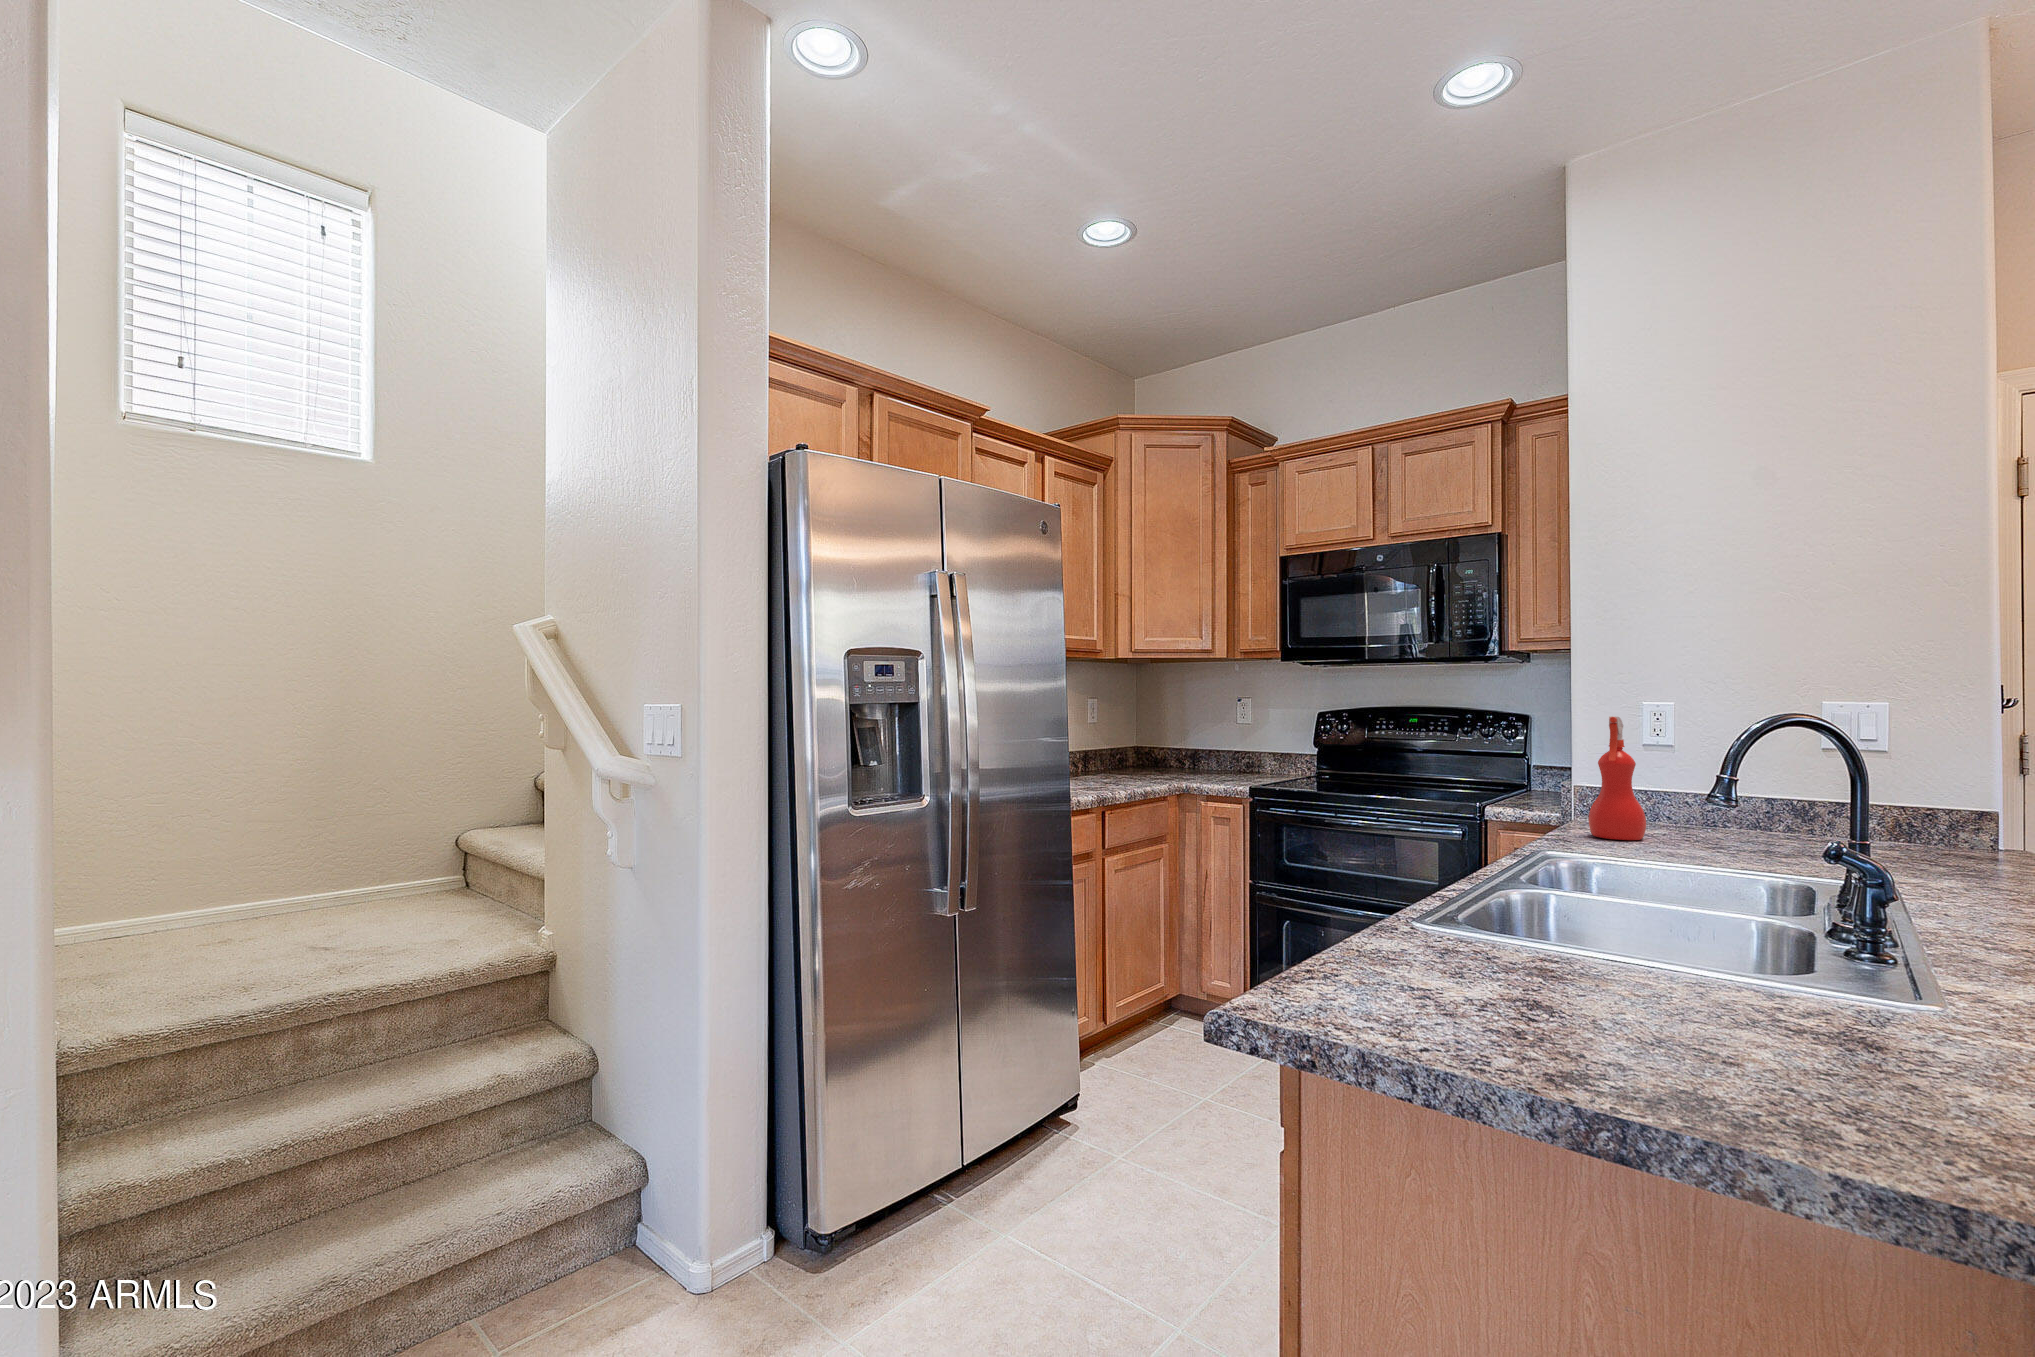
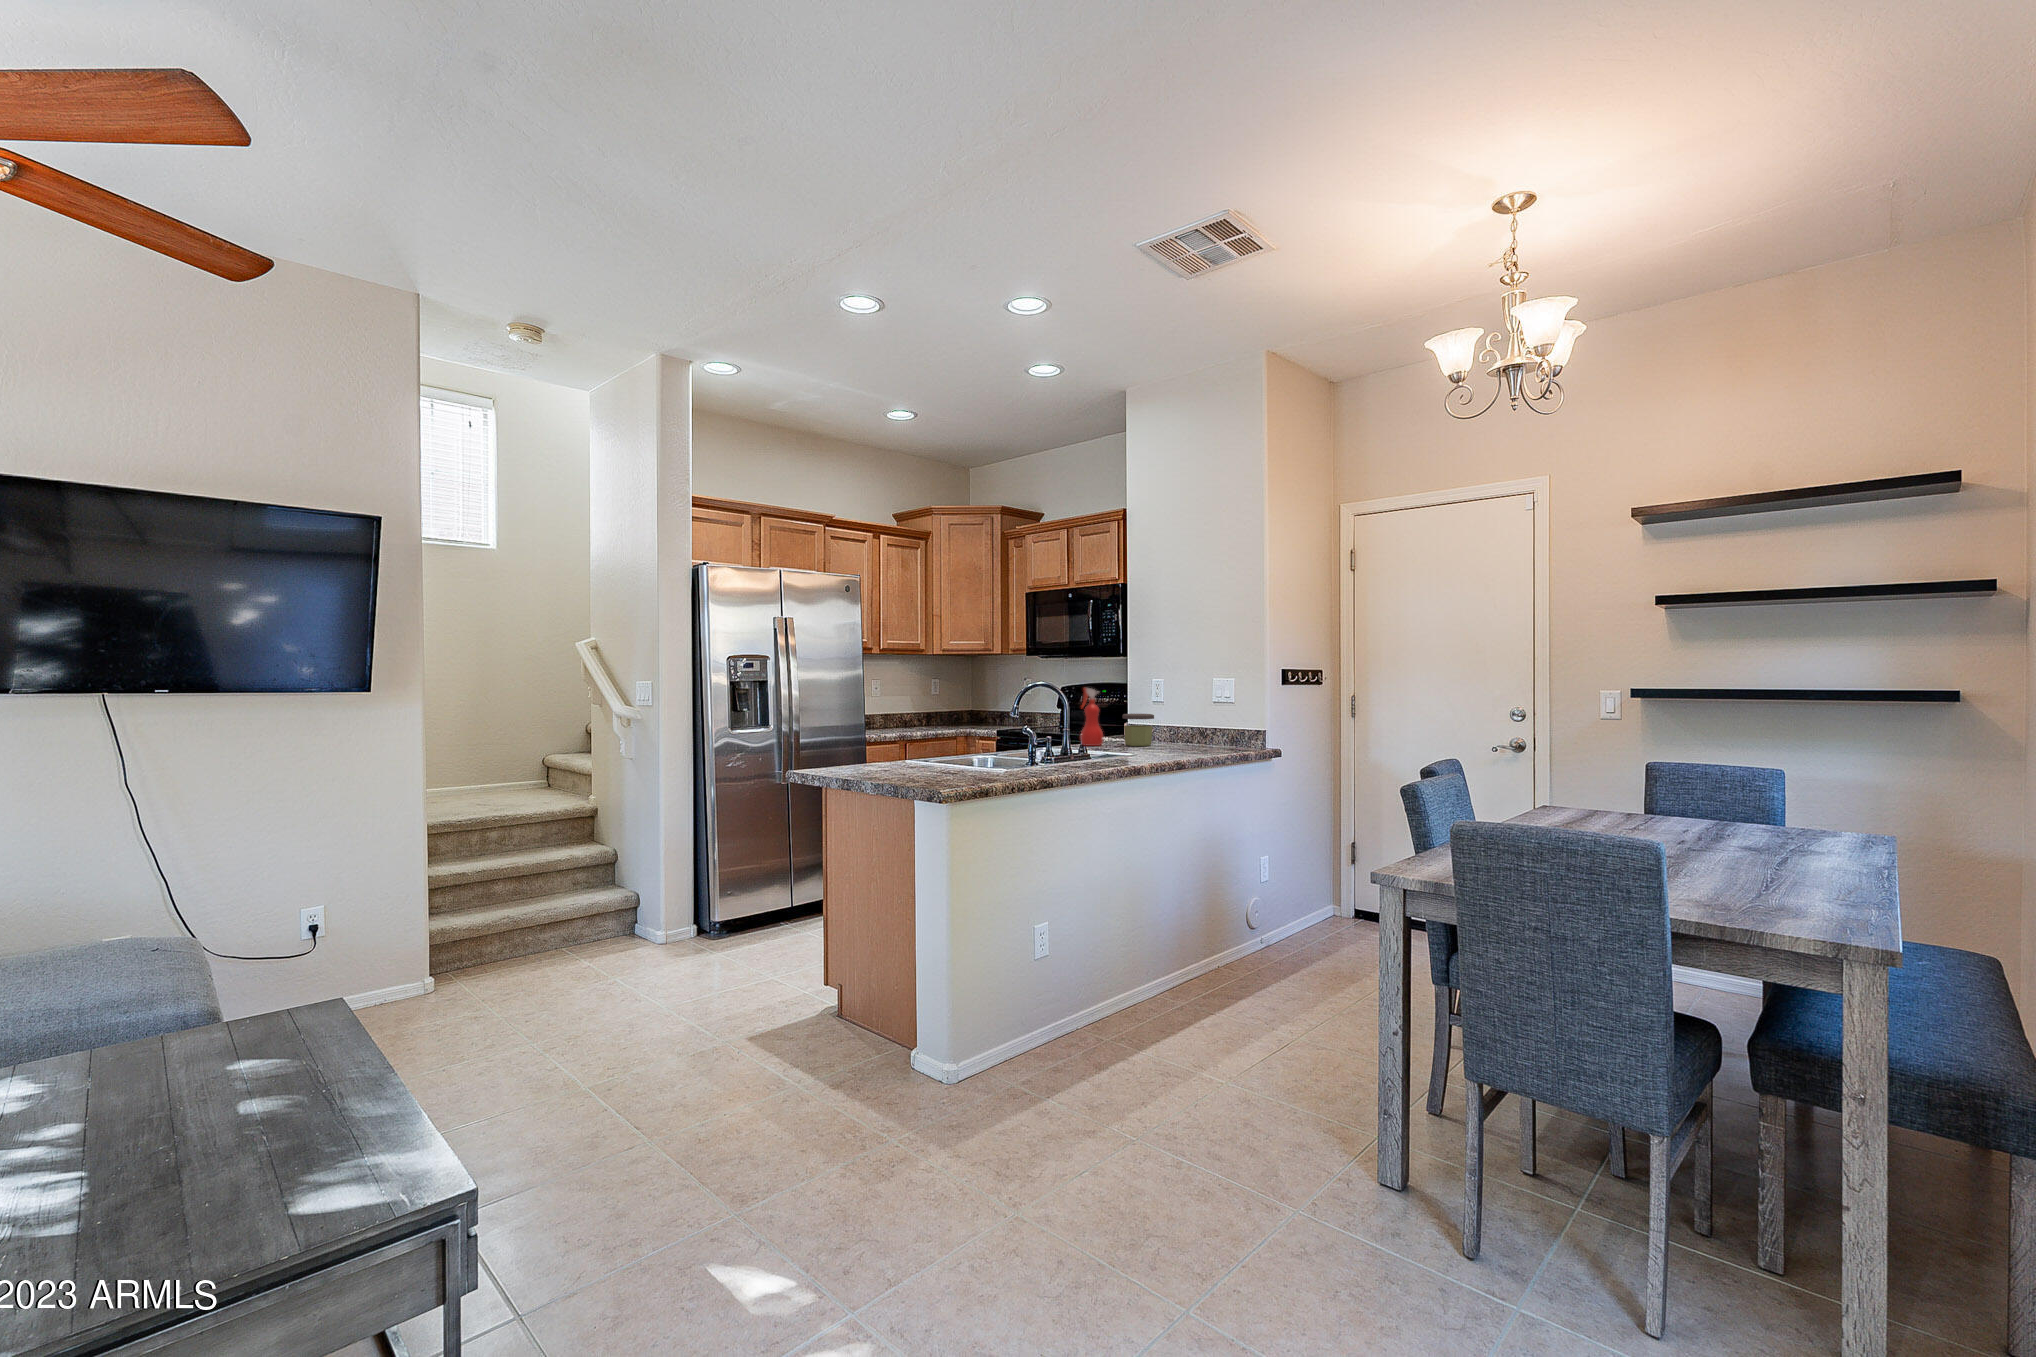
jar: none [1690,770,1764,843] -> present [1122,714,1154,746]

